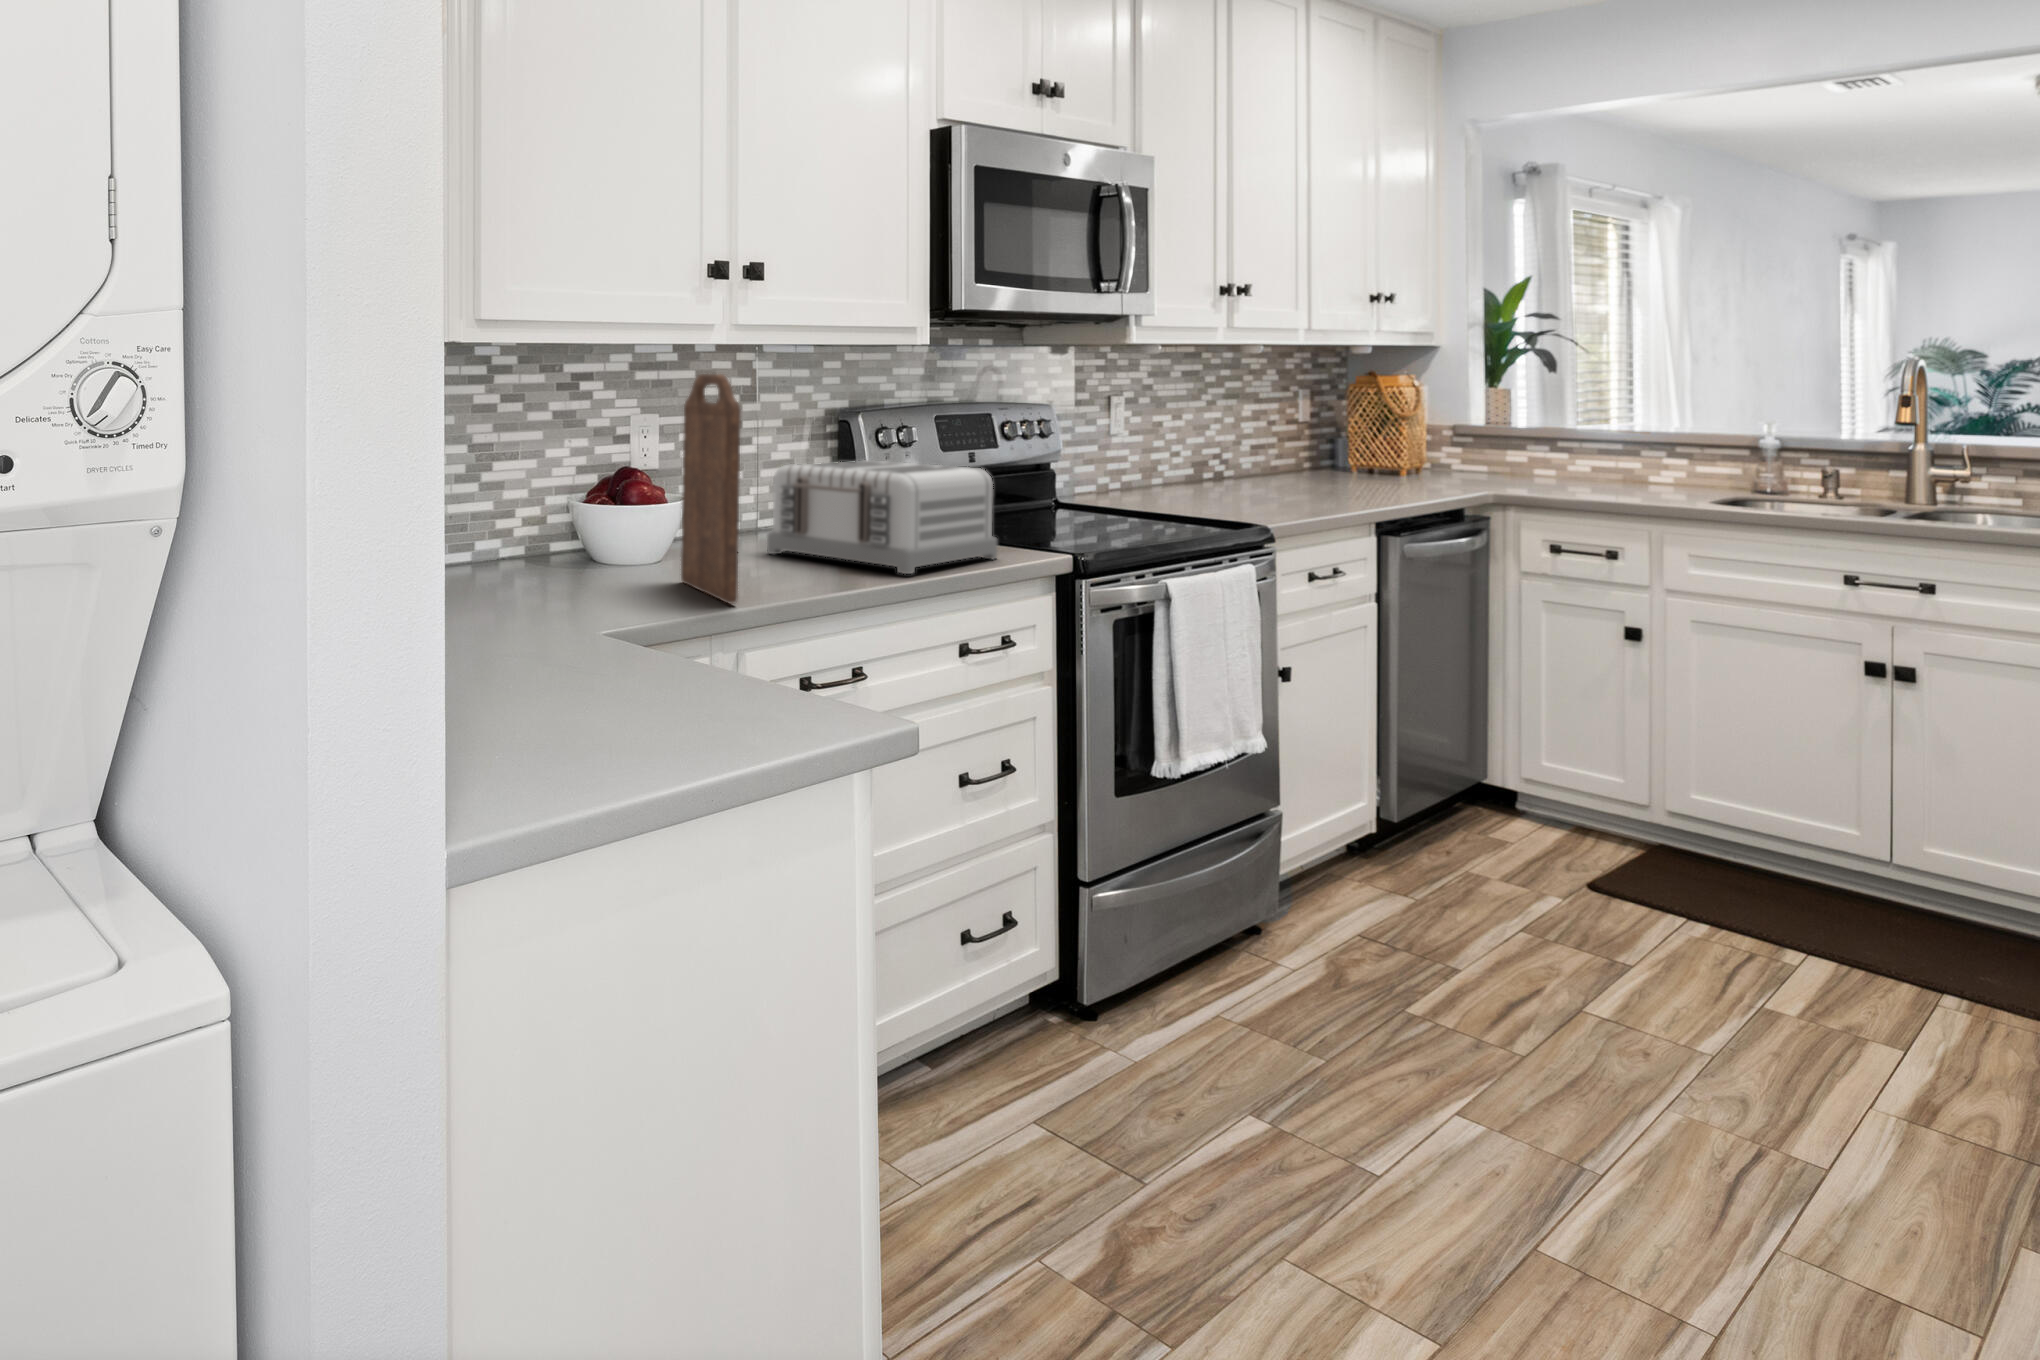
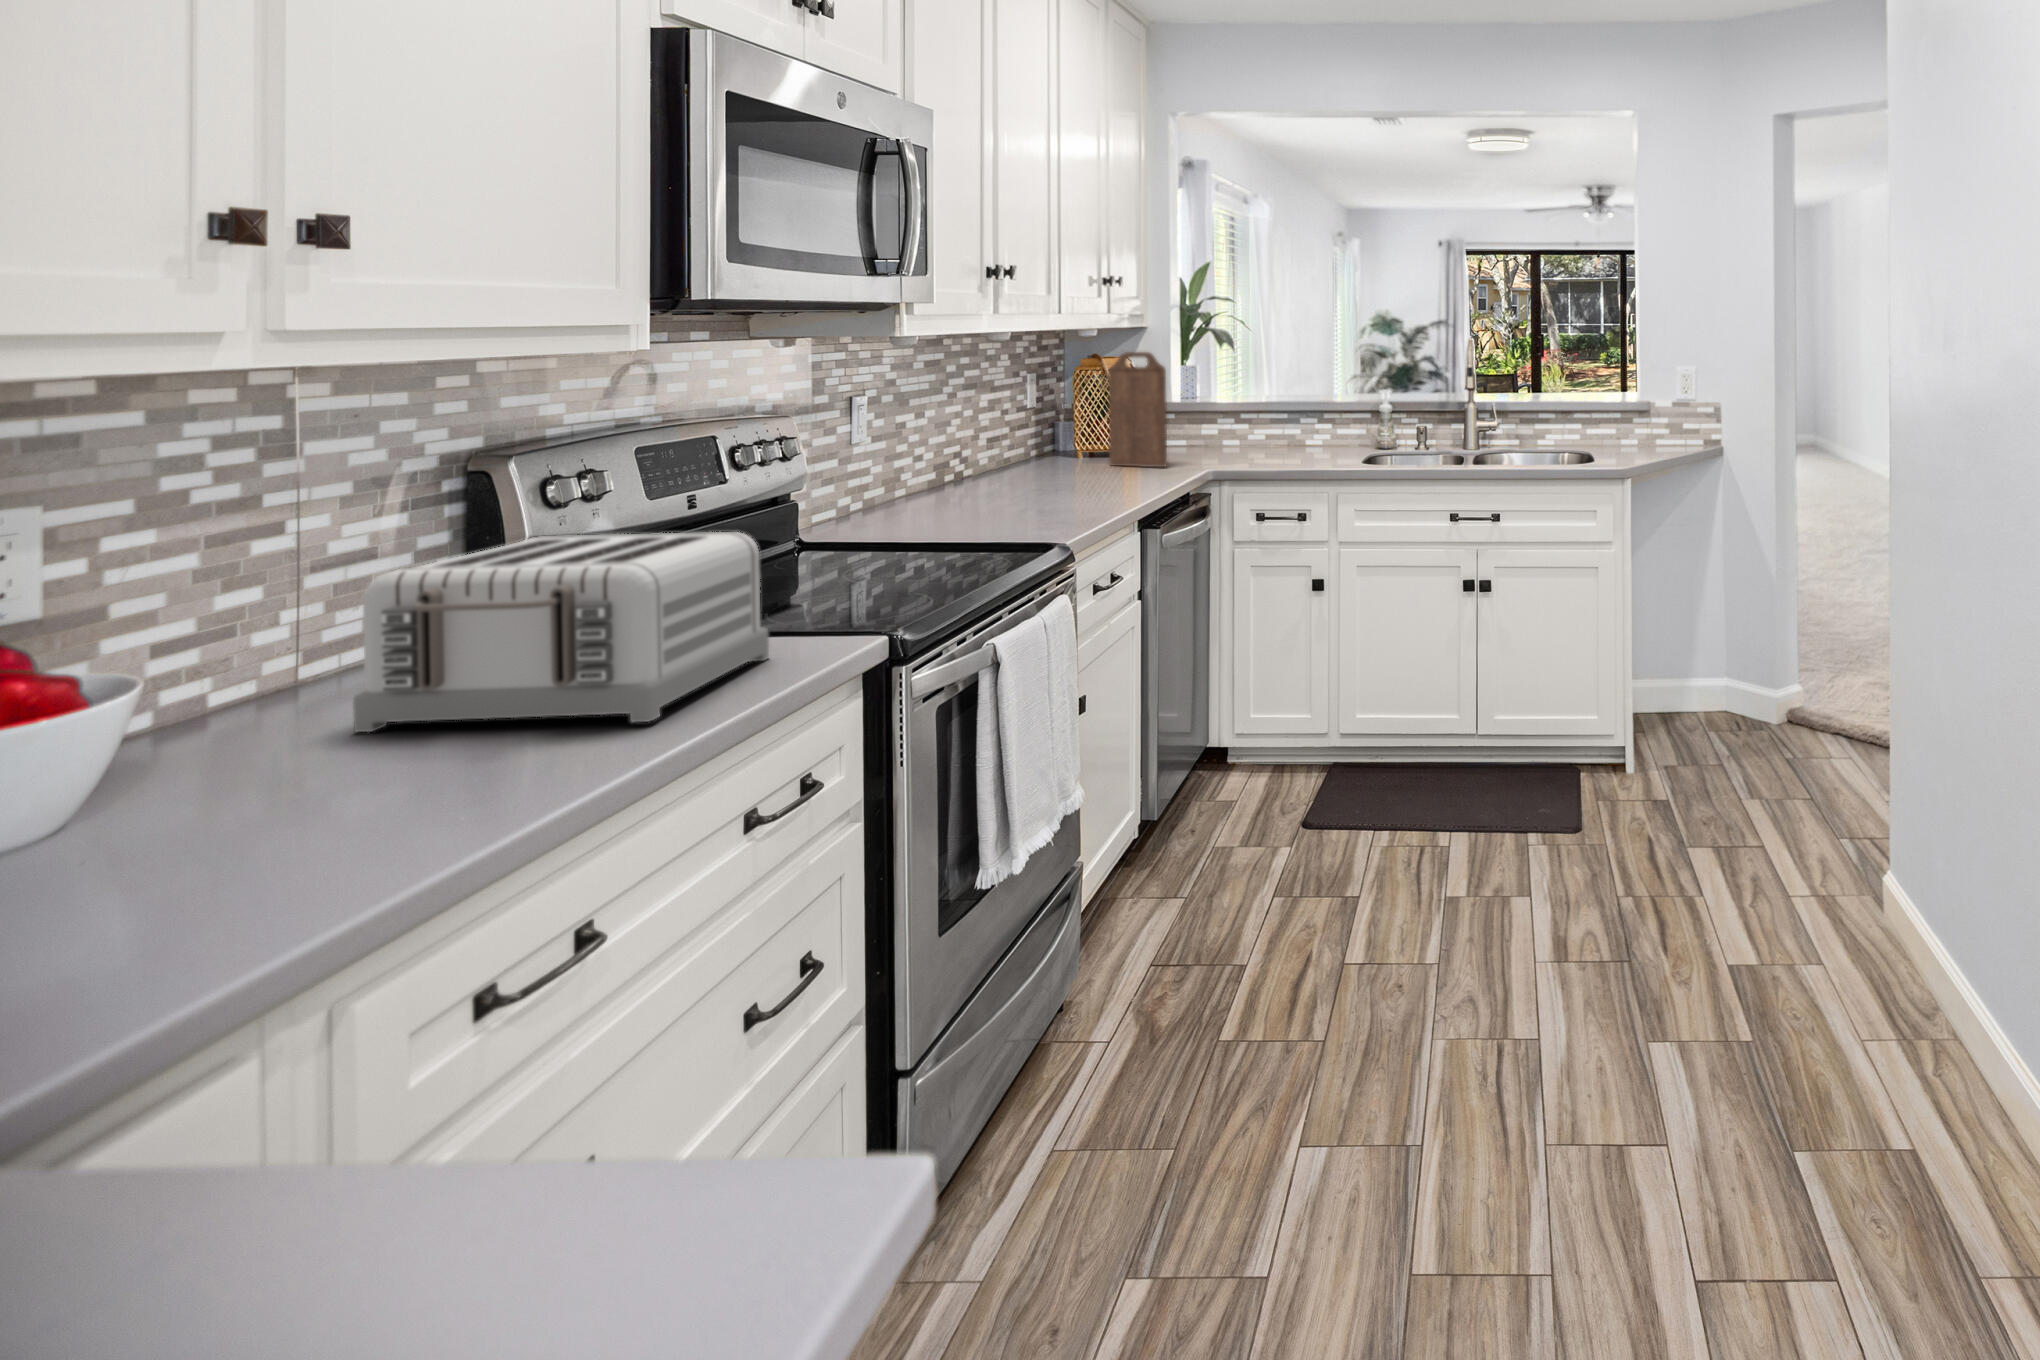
cutting board: present [681,374,741,603] -> present [1108,352,1167,467]

